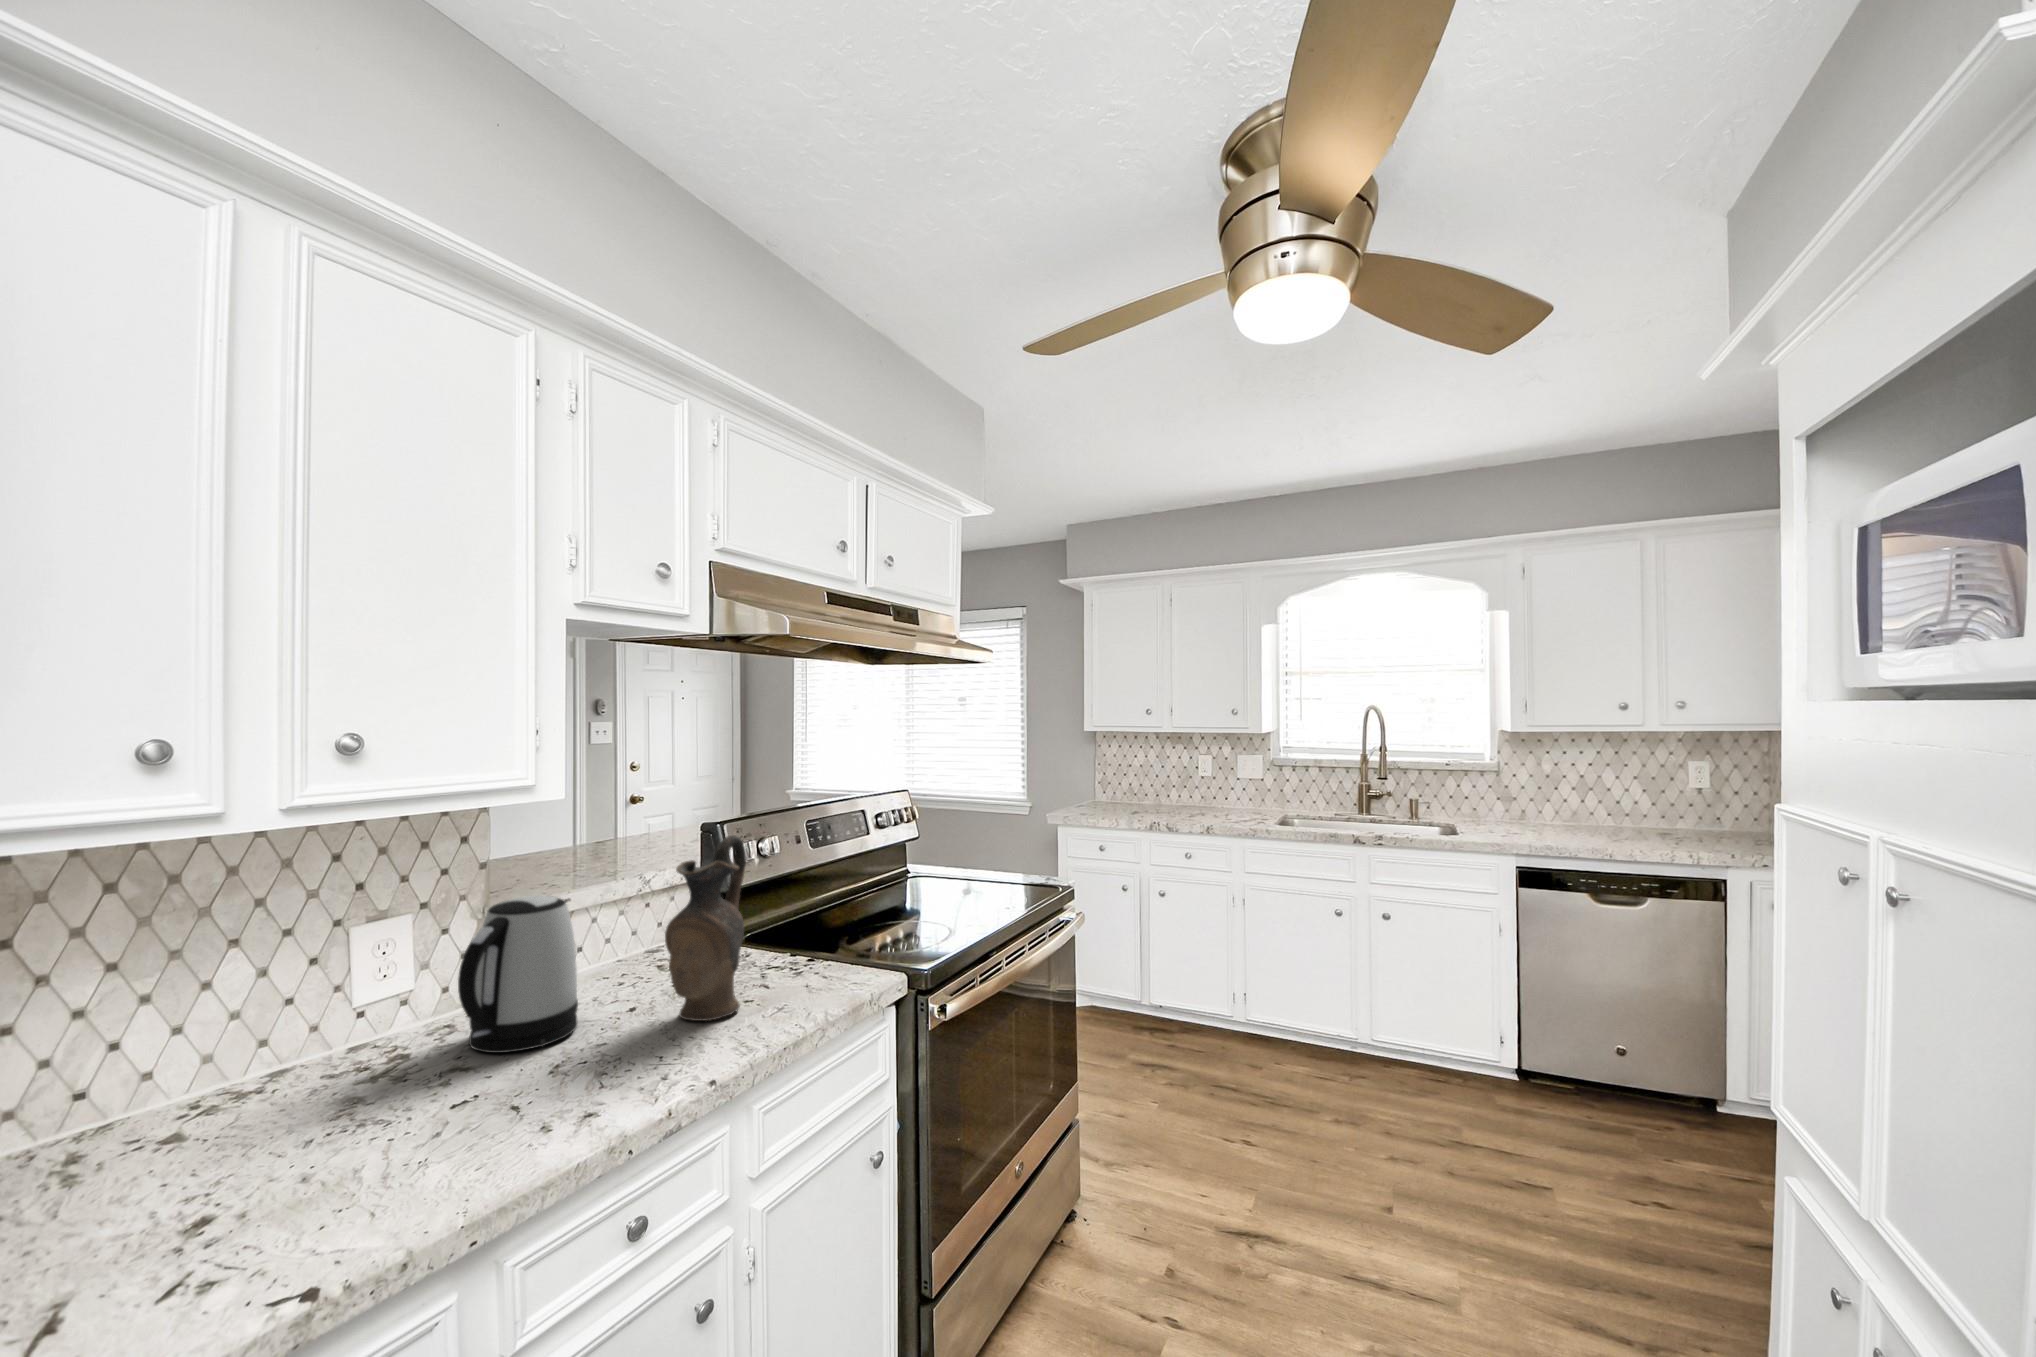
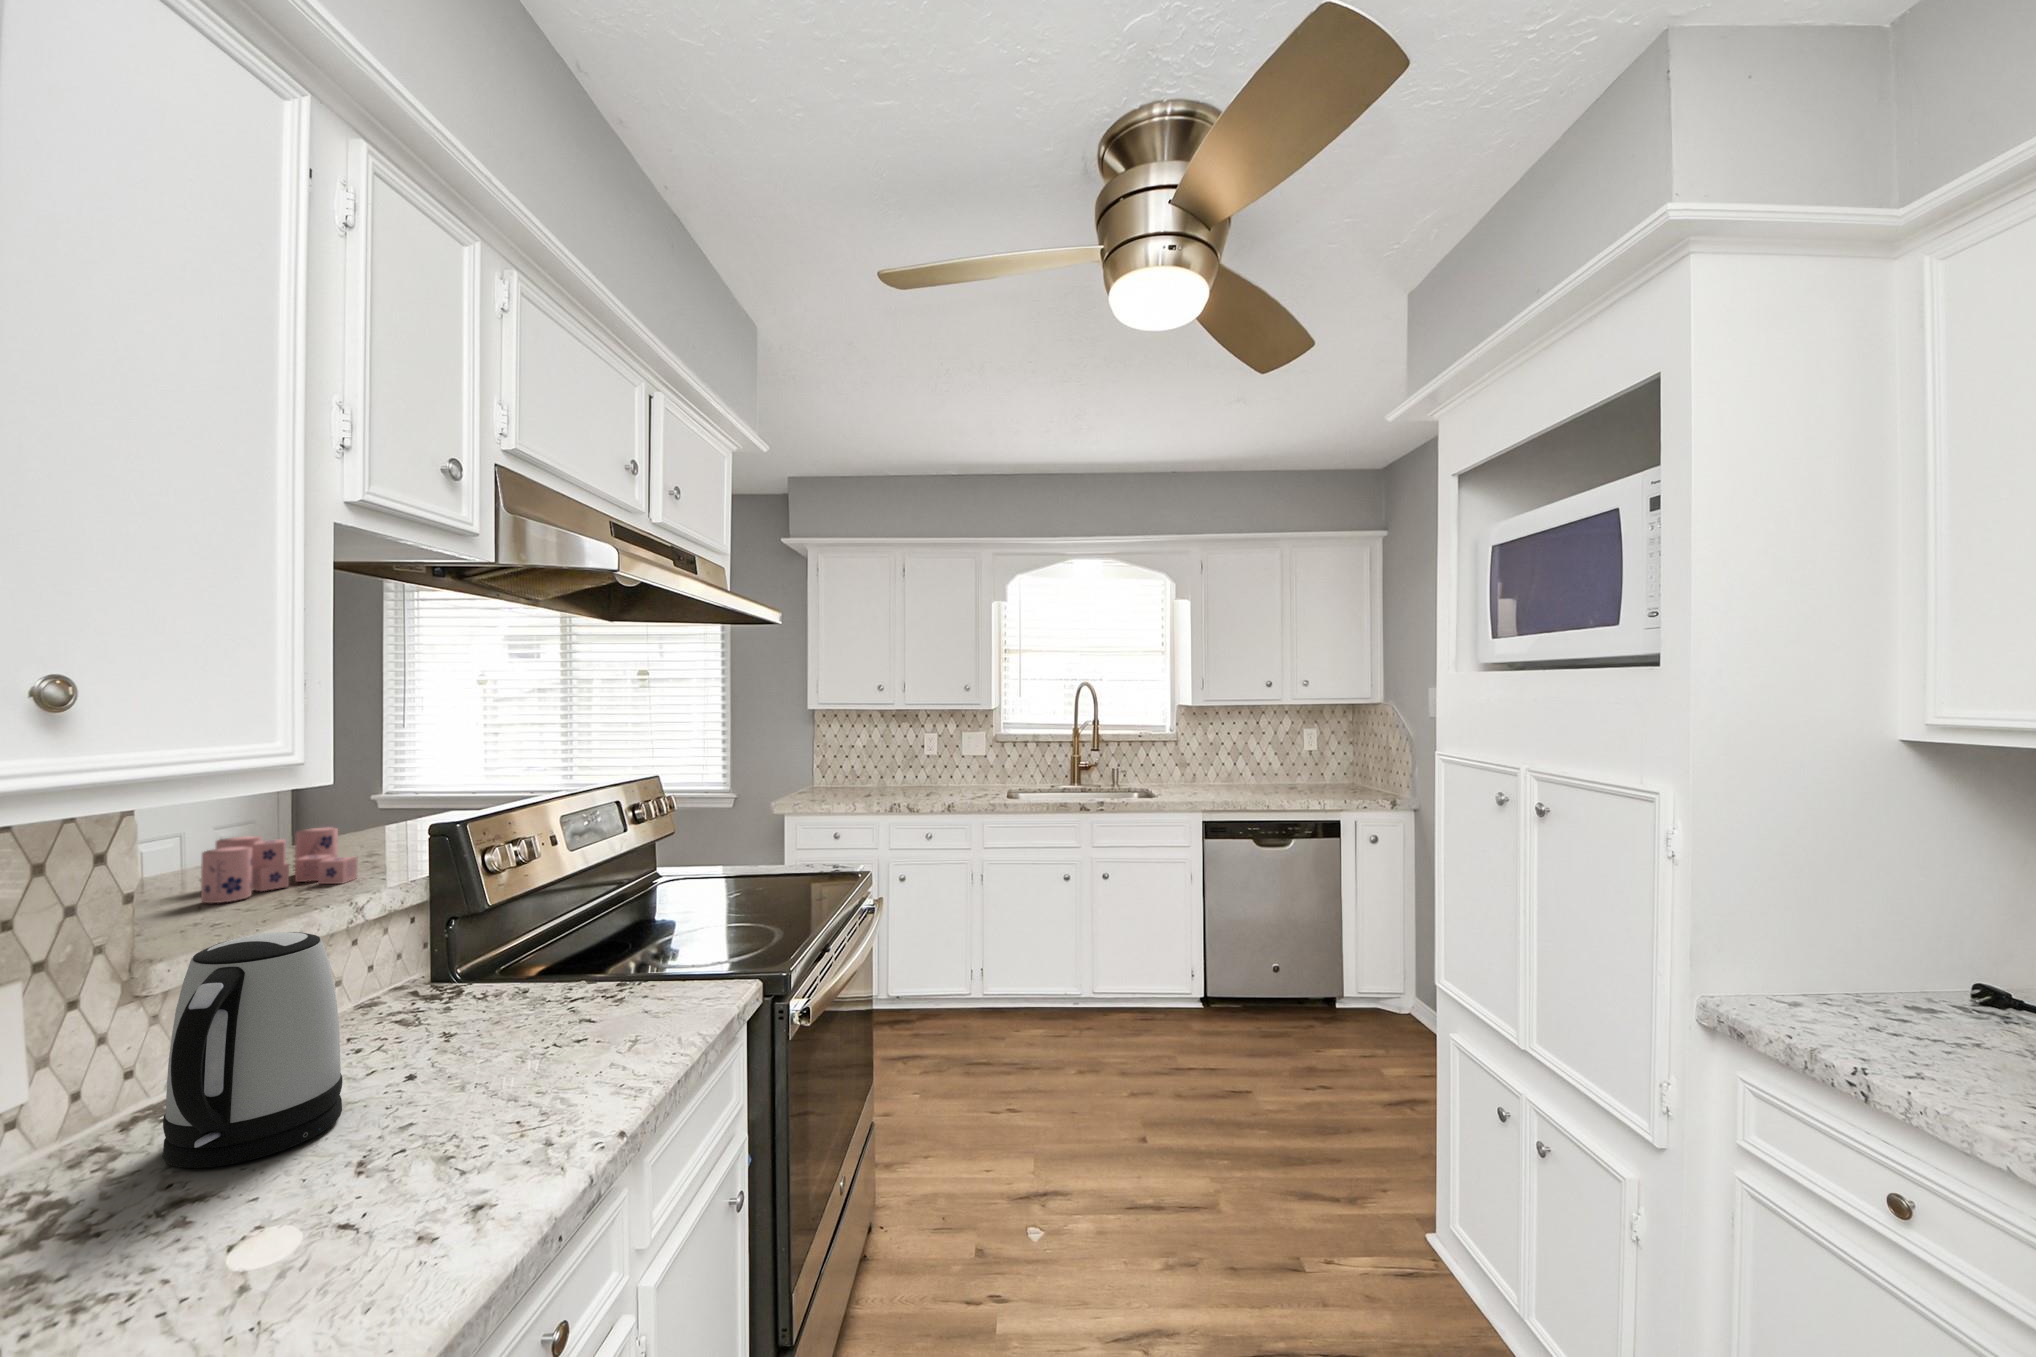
candle: none [559,819,657,869] -> present [201,827,357,903]
ceramic pitcher: present [665,835,746,1021] -> none [470,830,577,1072]

